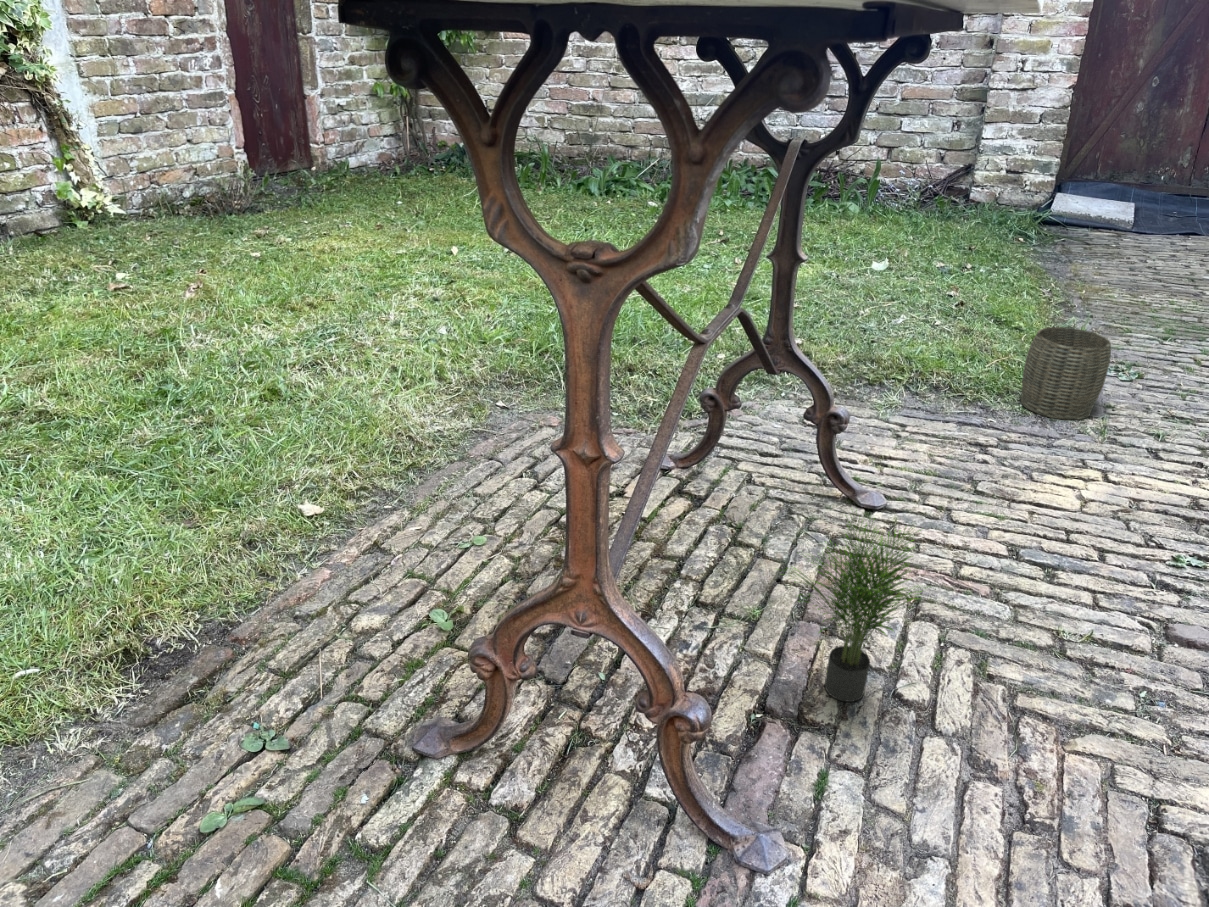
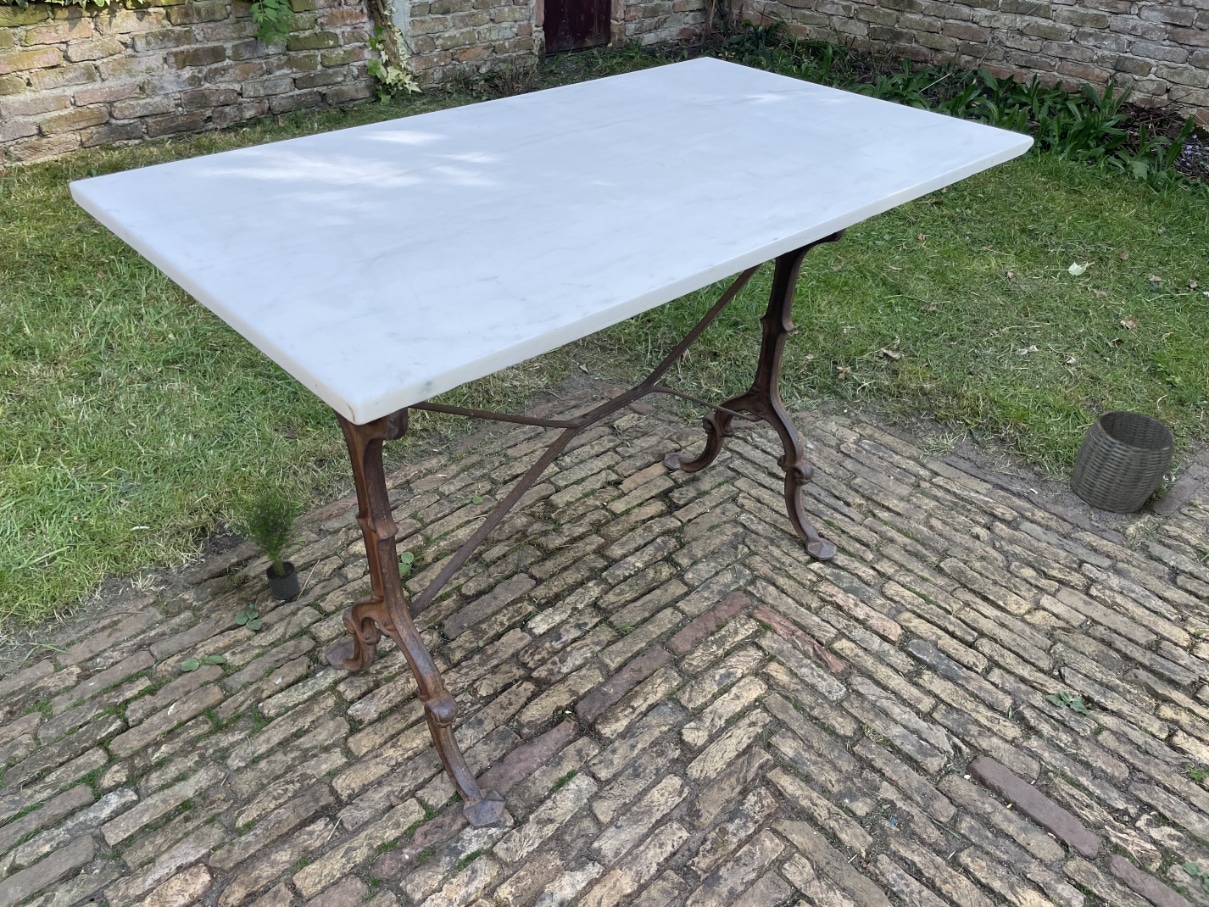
potted plant: present [790,518,921,702] -> present [229,478,304,599]

